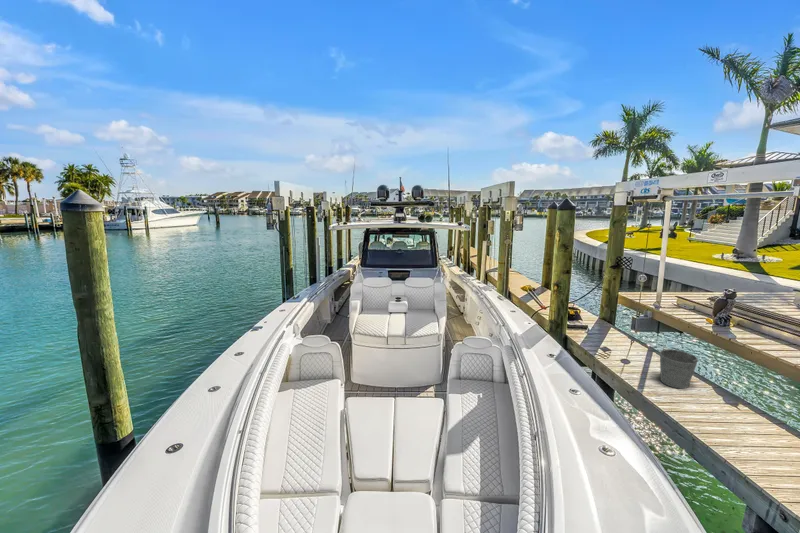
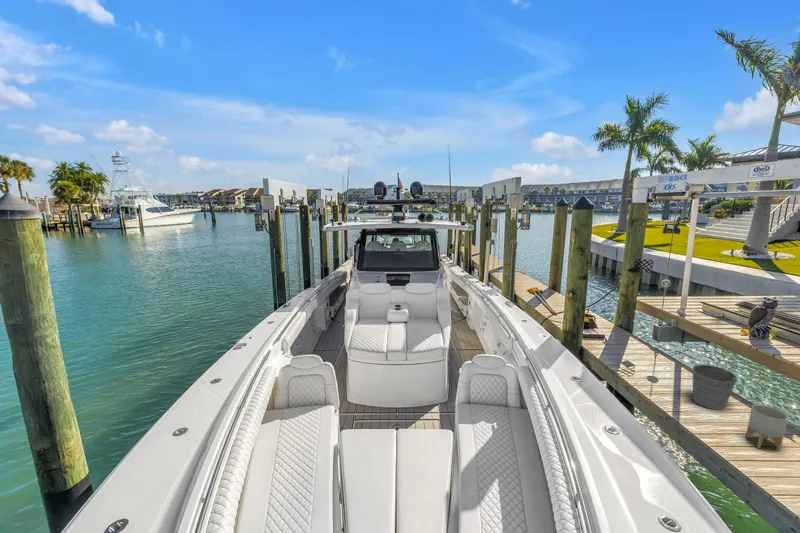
planter: none [702,381,736,421] -> present [746,404,788,451]

